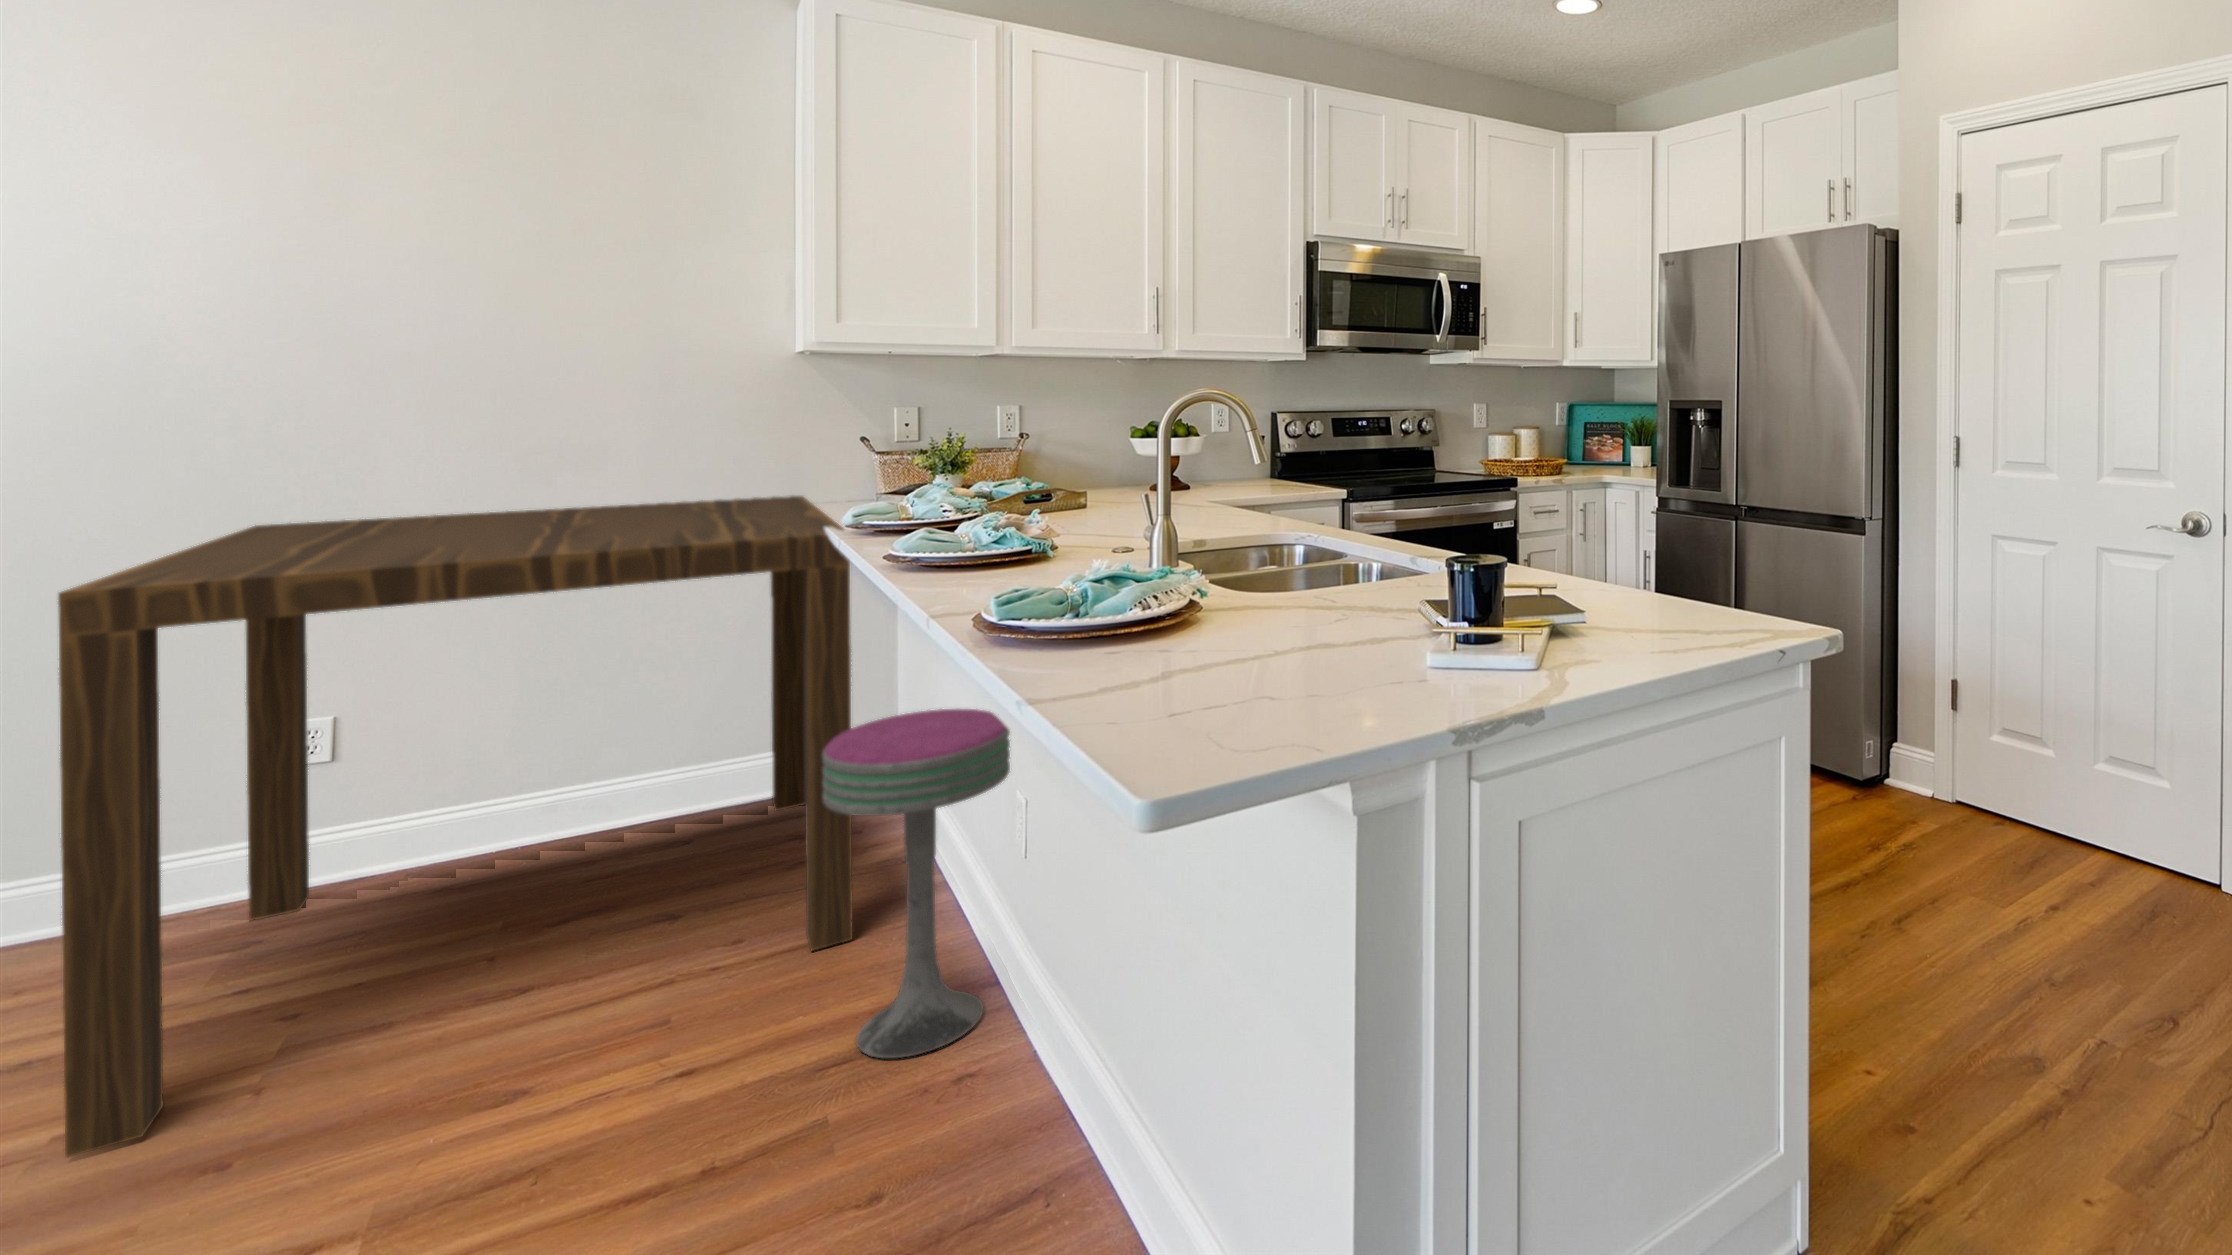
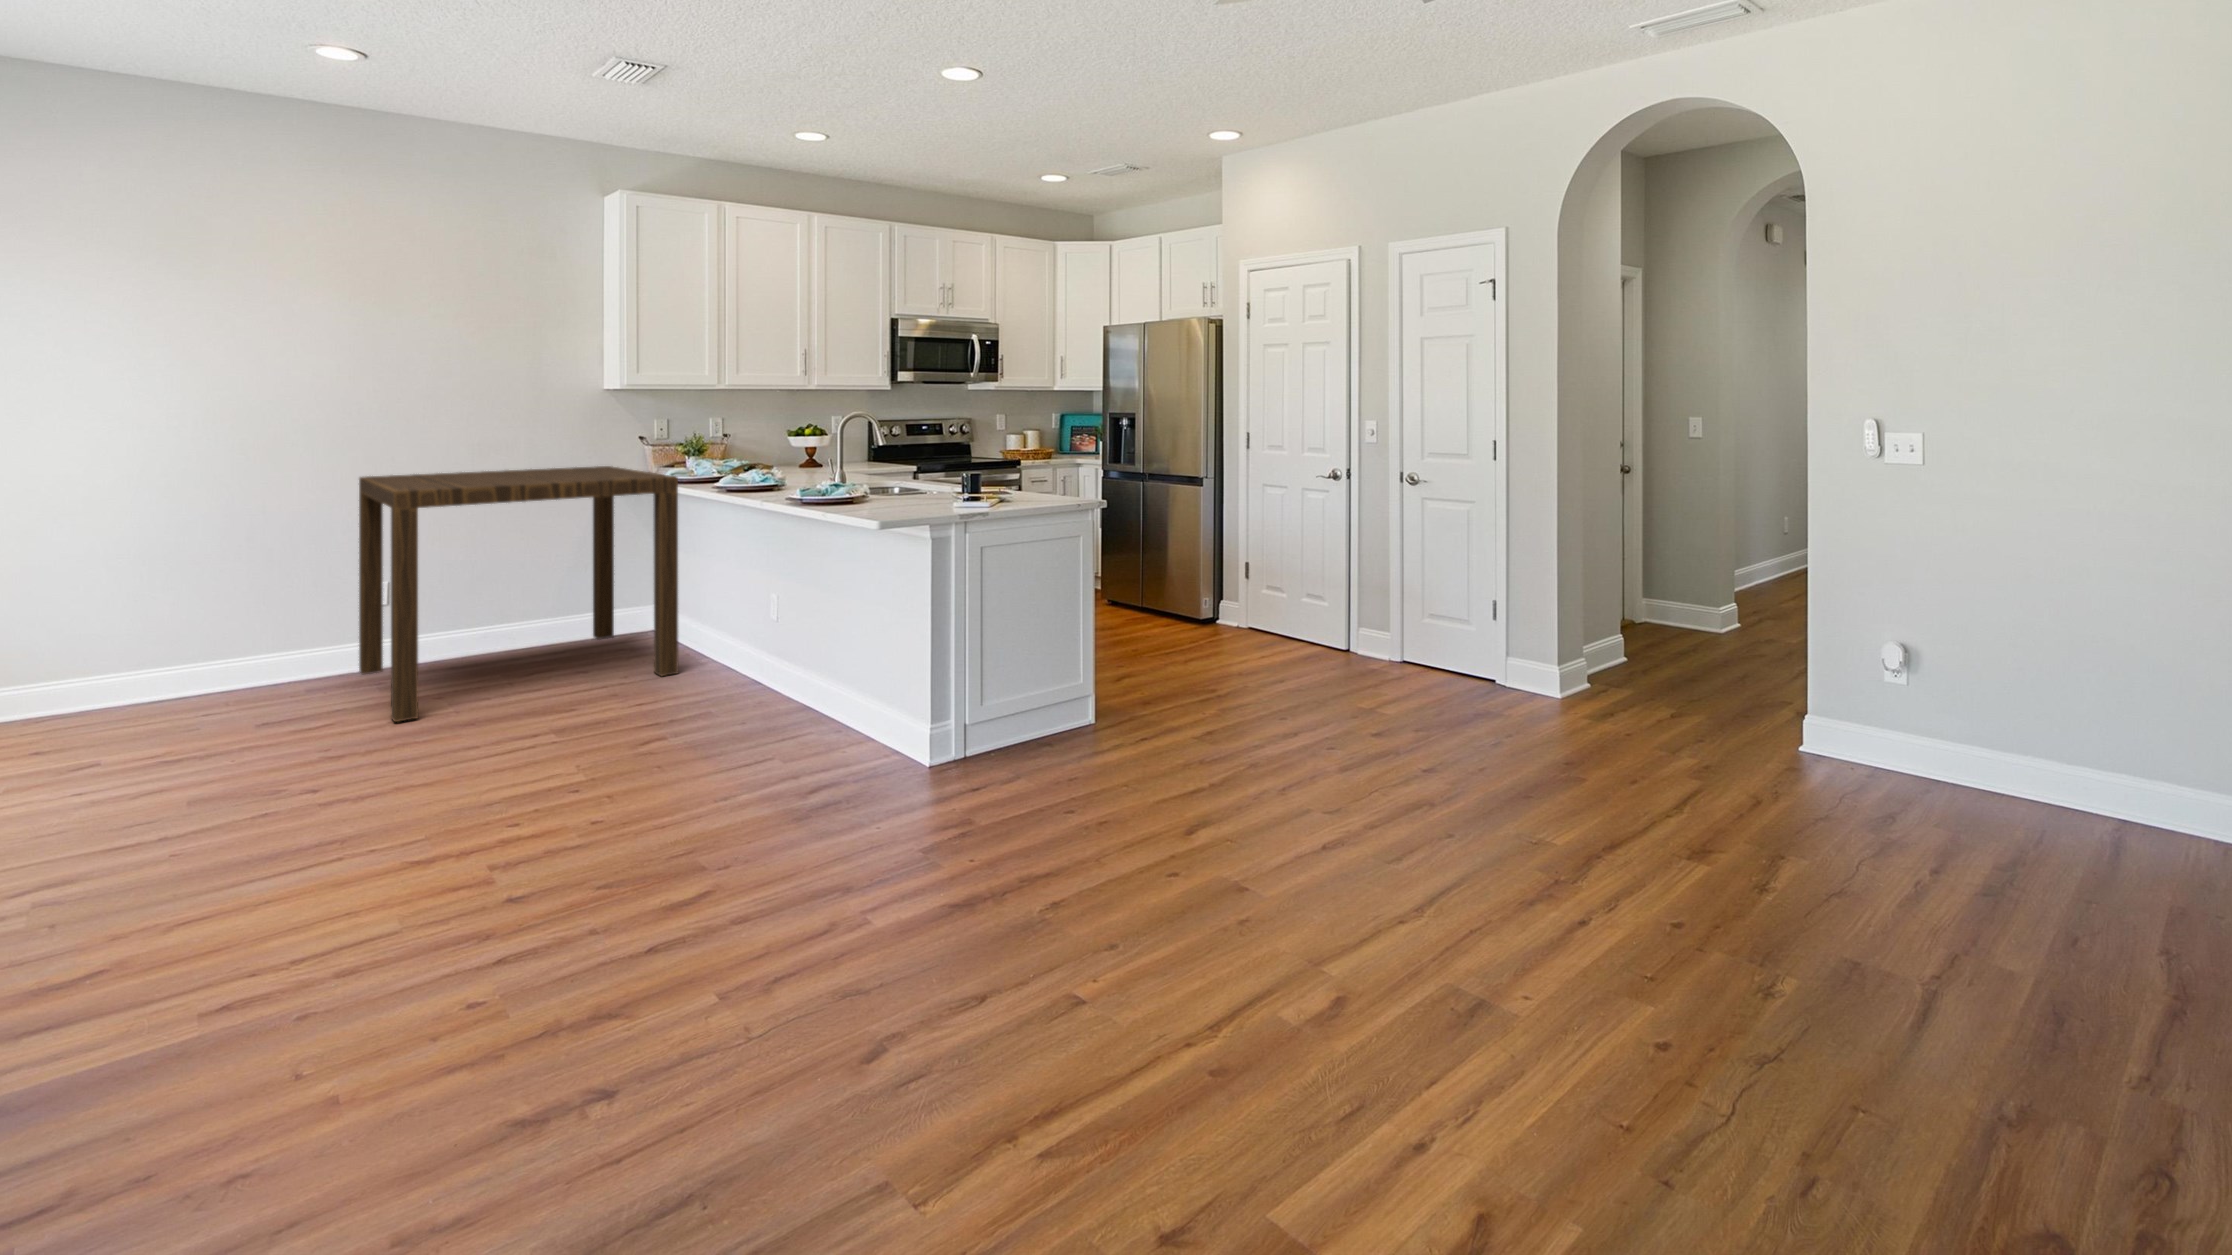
bar stool: present [823,709,1010,1058] -> none [689,555,767,698]

